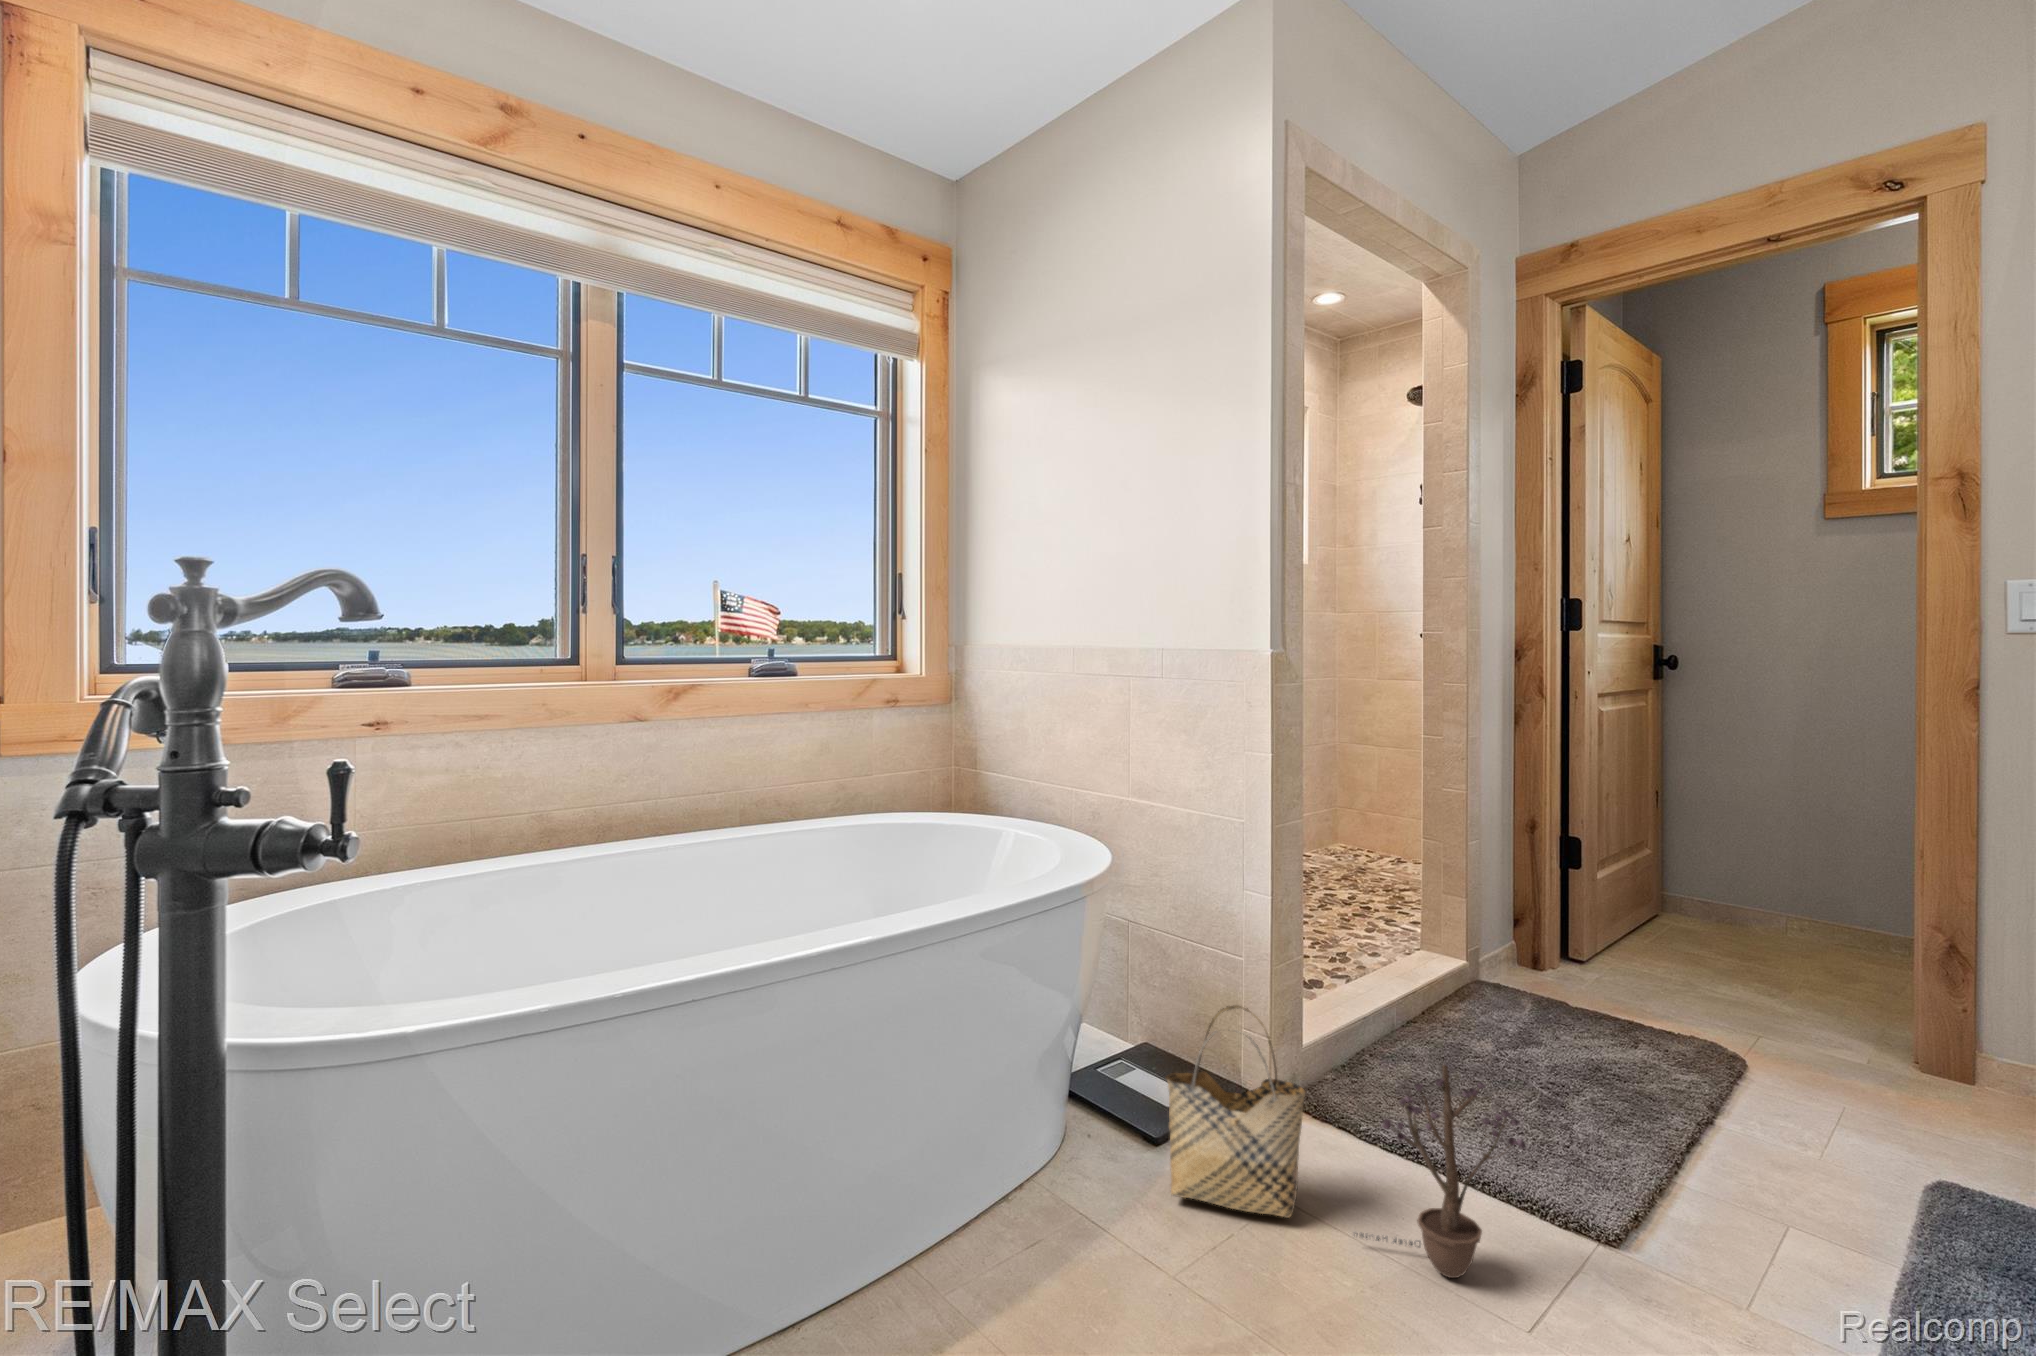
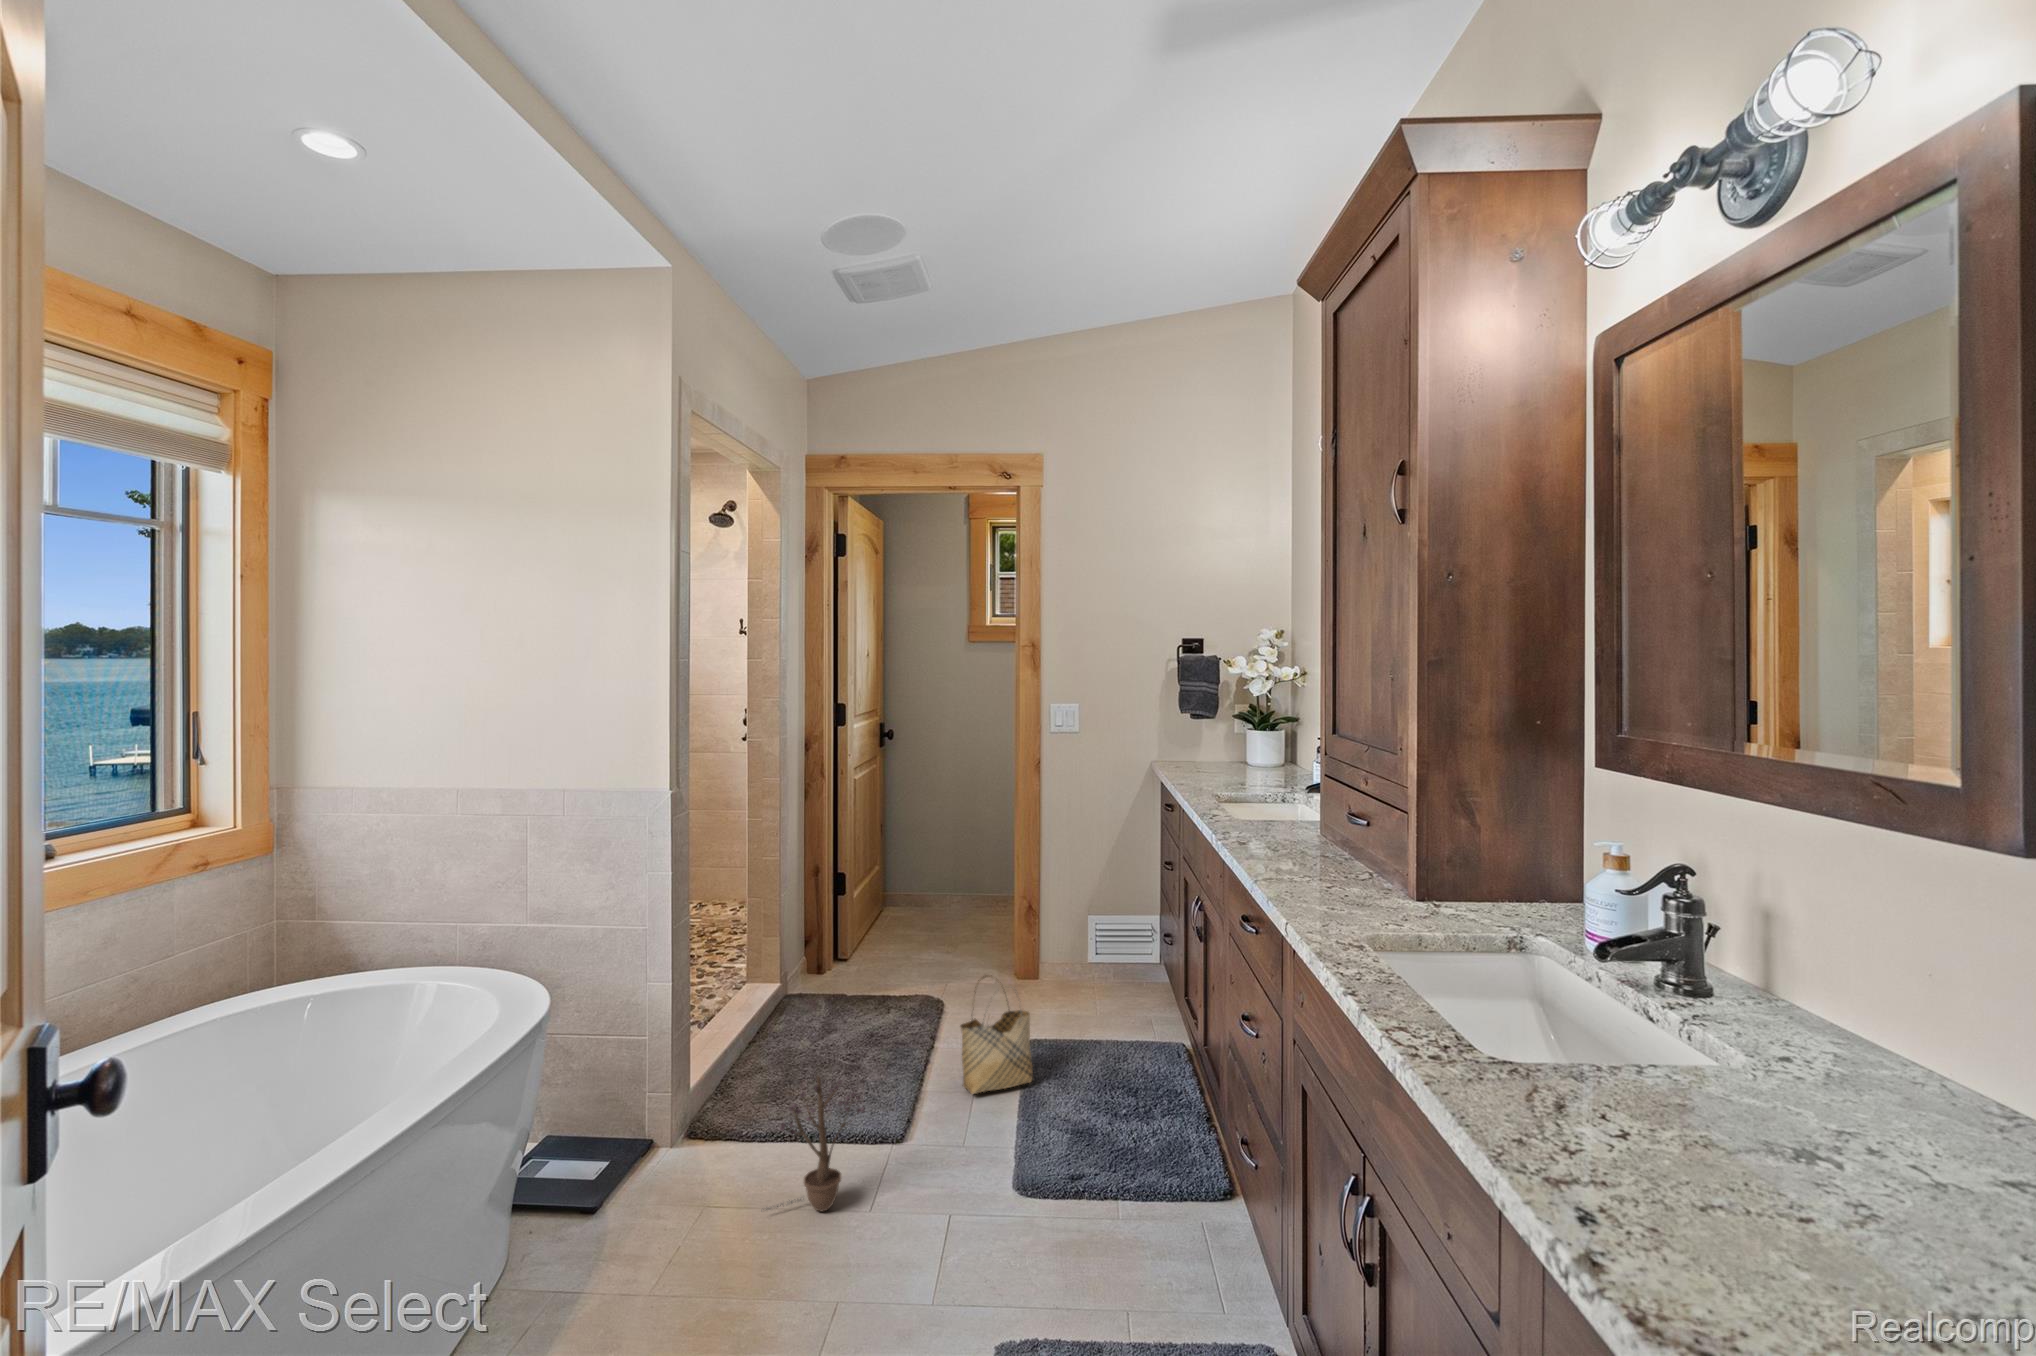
woven basket: present [1166,1005,1305,1218] -> present [961,976,1033,1094]

